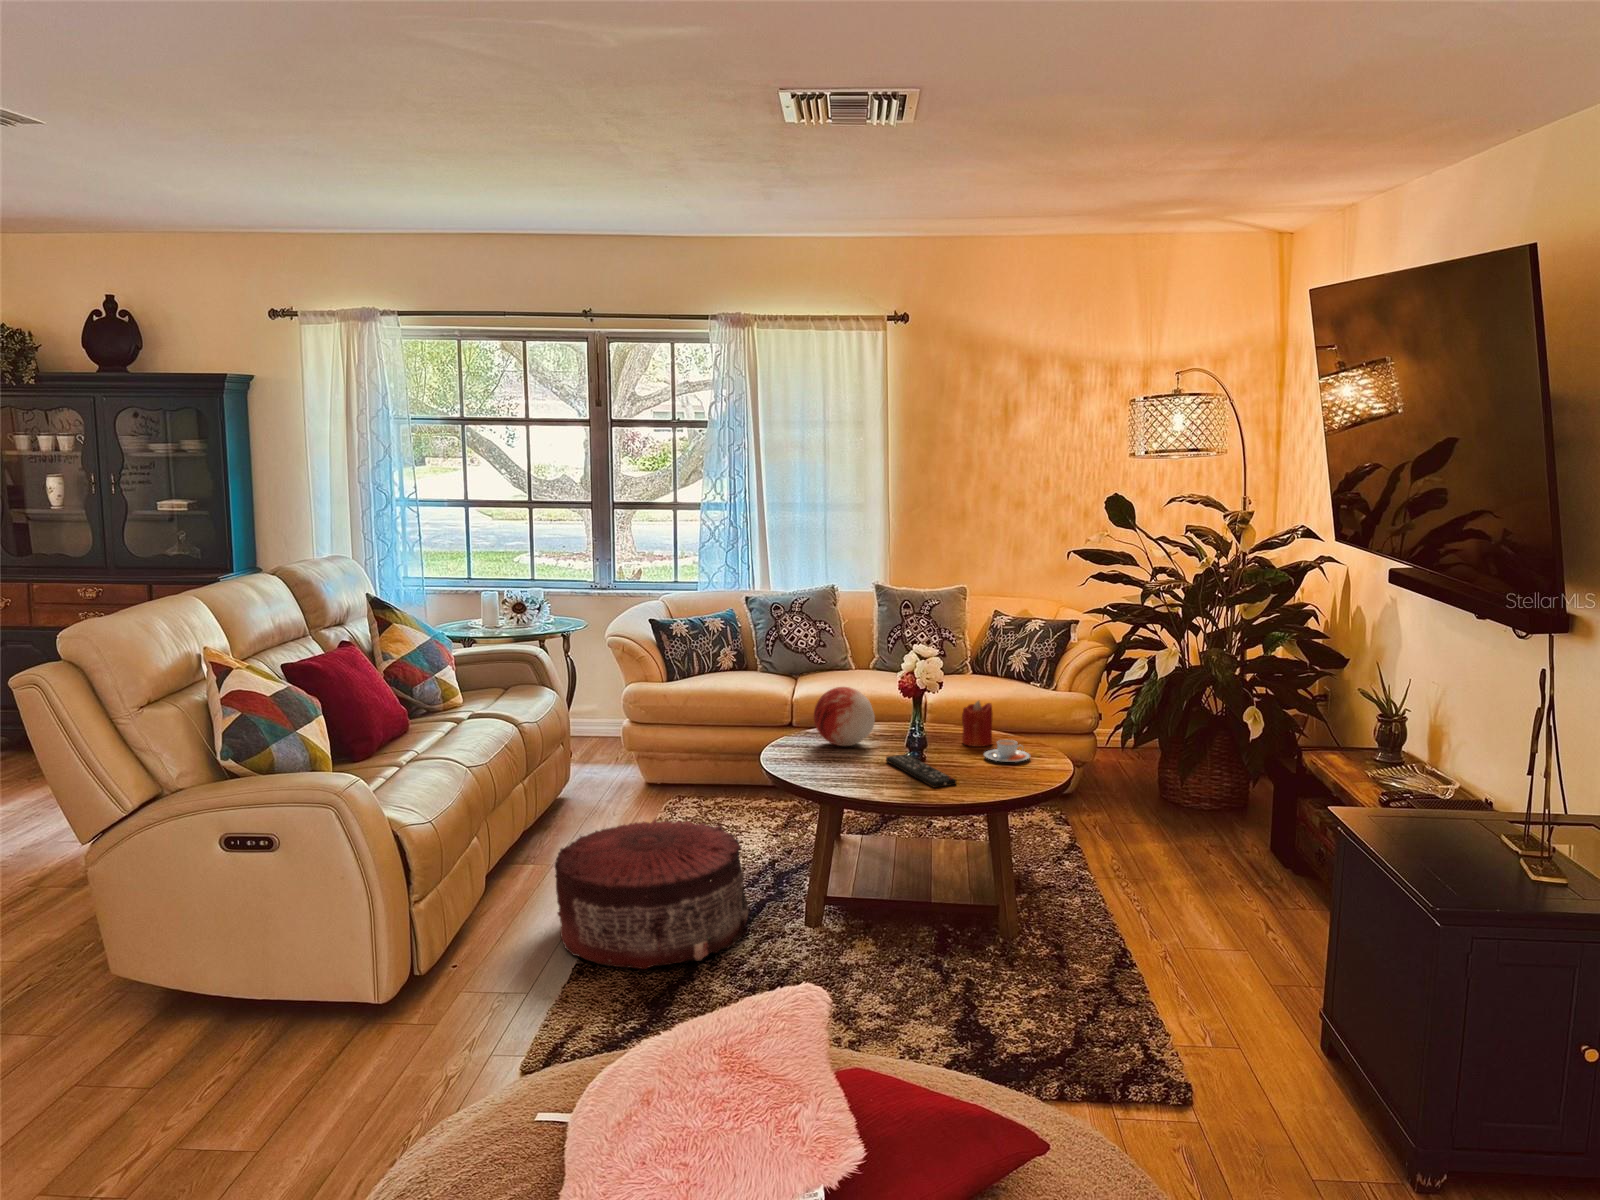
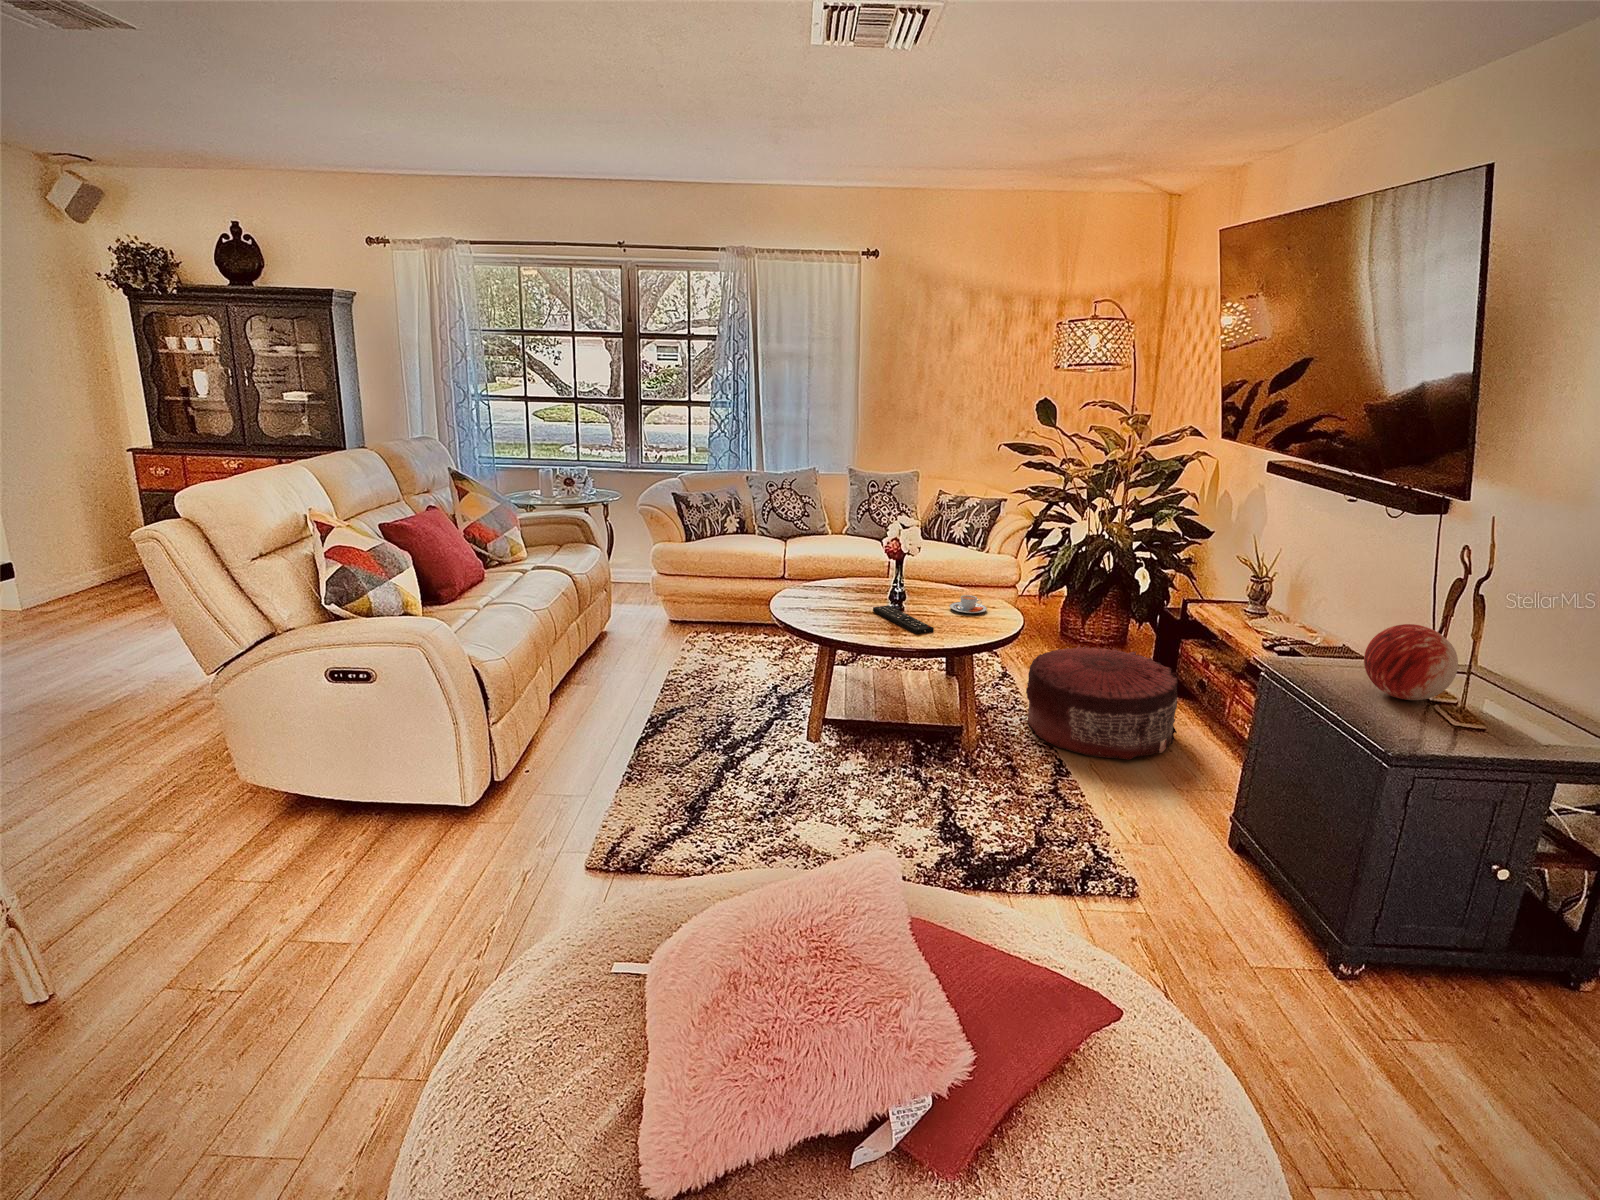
decorative orb: present [814,687,875,746] -> present [1364,624,1458,700]
candle: present [962,701,992,747] -> none [929,563,955,600]
pouf: present [555,818,748,969] -> present [1026,645,1178,760]

